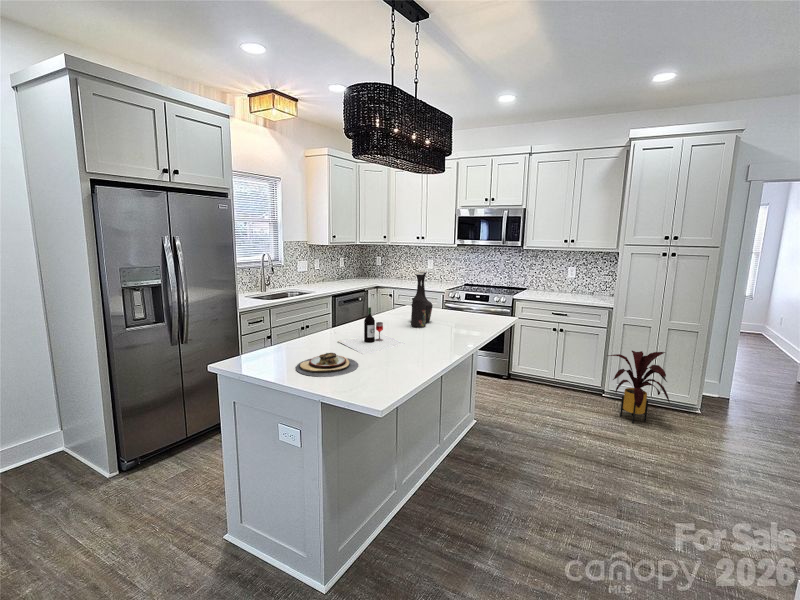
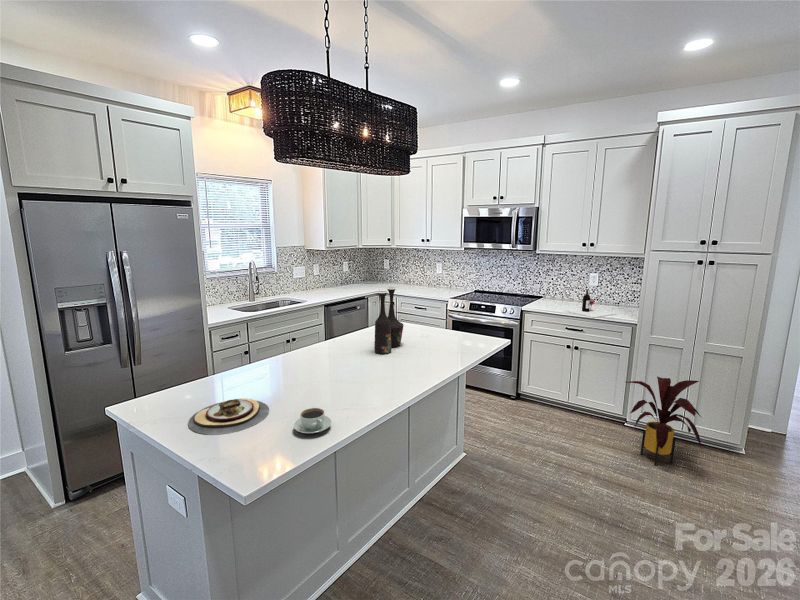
wine bottle: present [338,307,405,354] -> present [565,289,616,317]
coffee cup: none [389,355,418,373] -> present [294,408,332,434]

